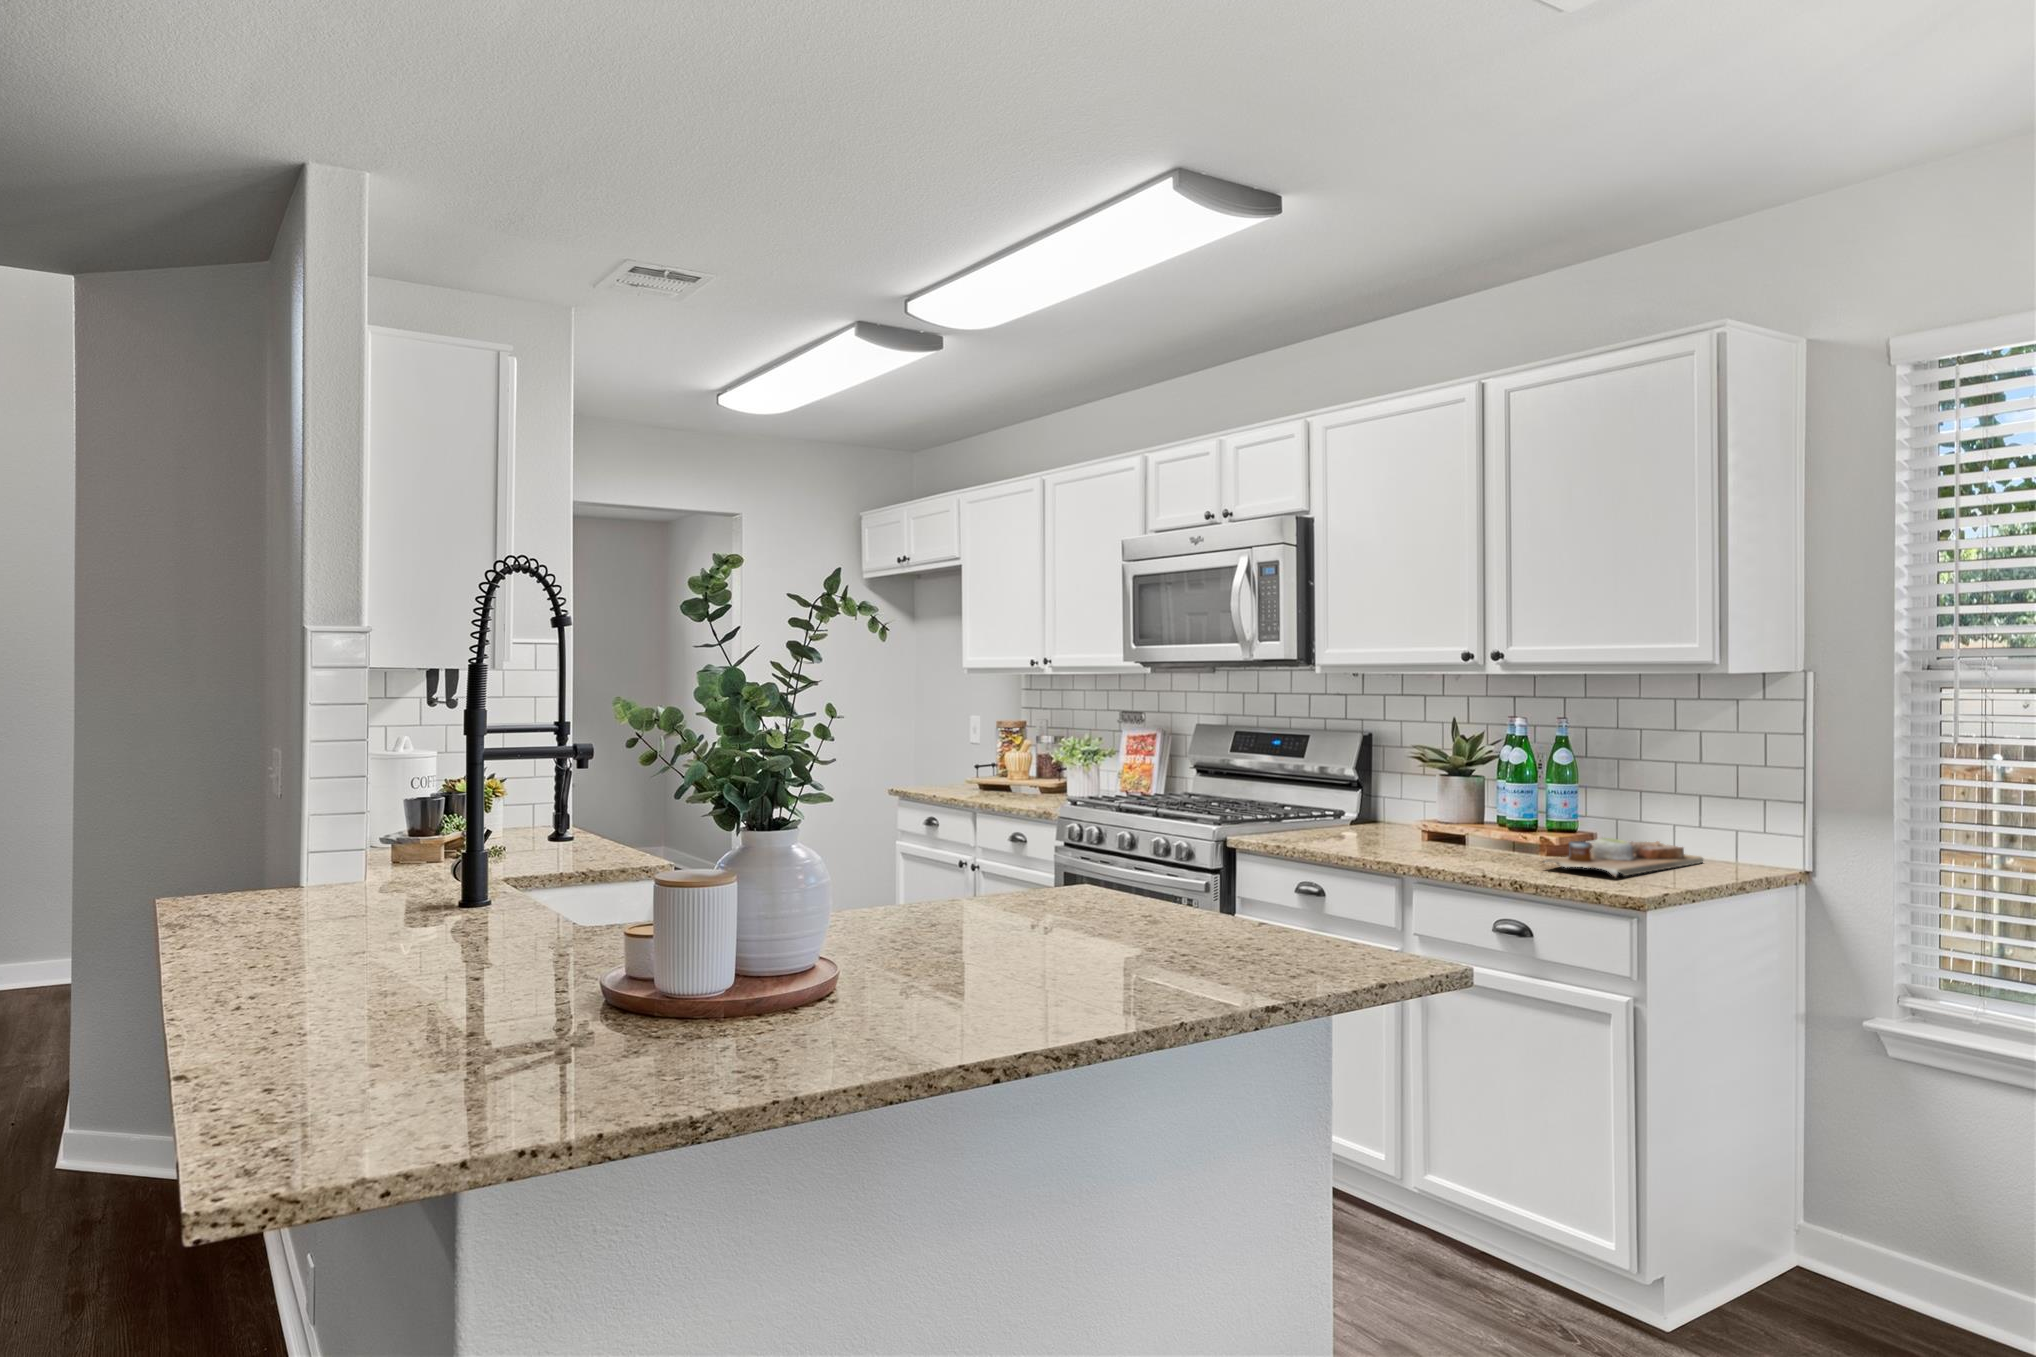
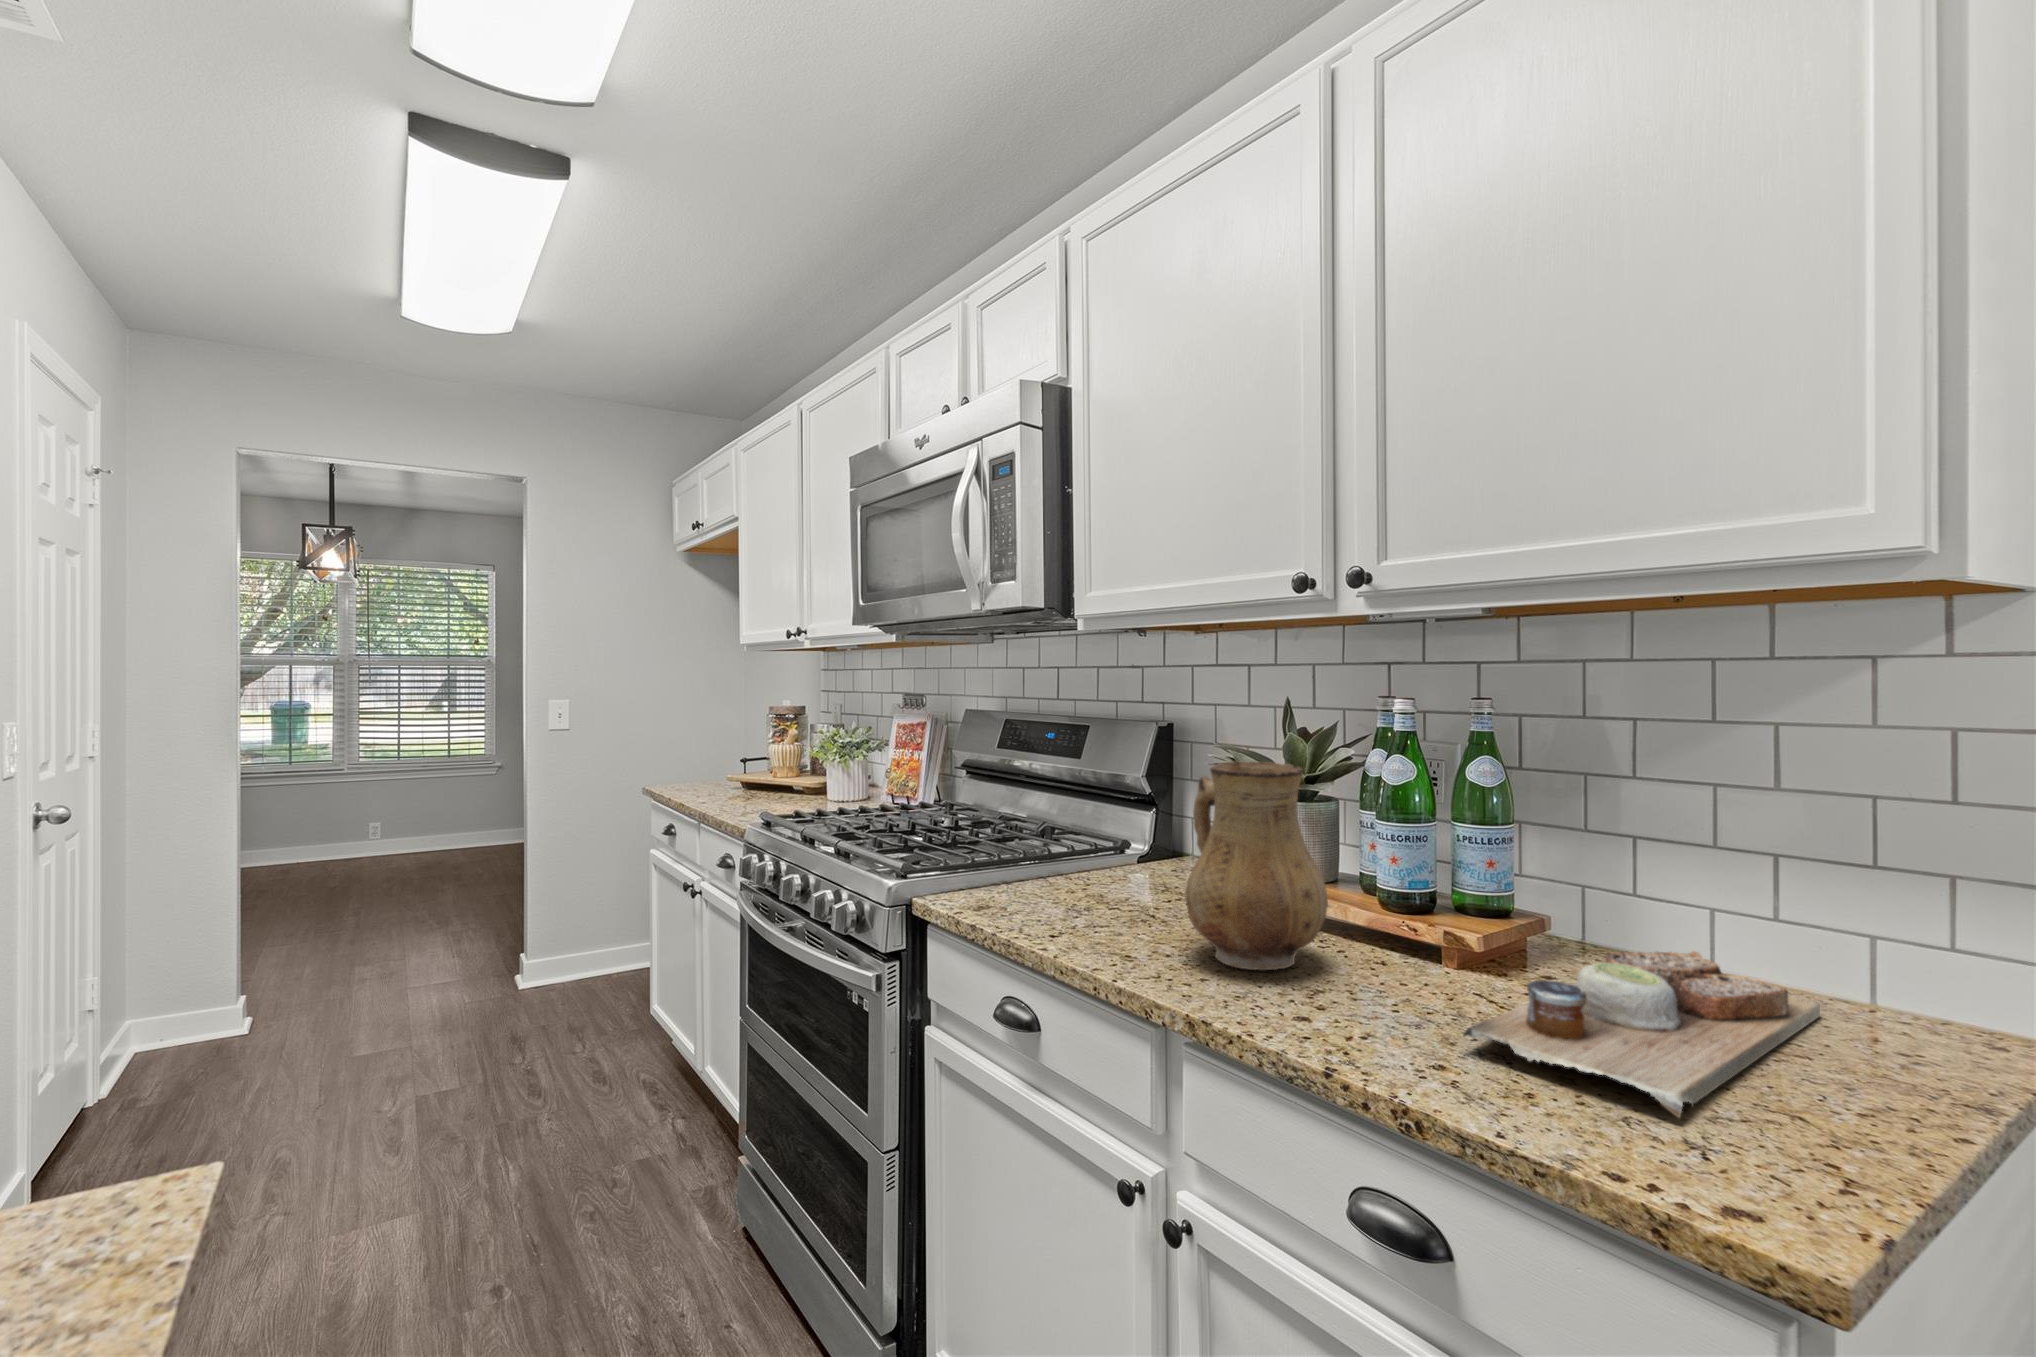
ceramic pitcher: none [1408,752,1481,854] -> present [1185,762,1328,970]

